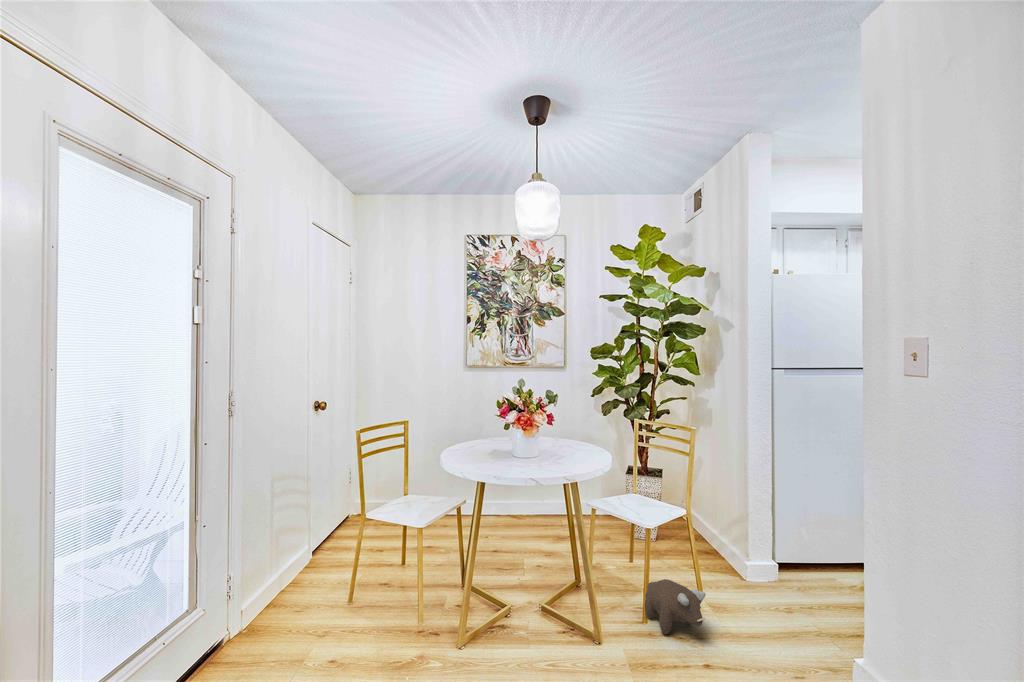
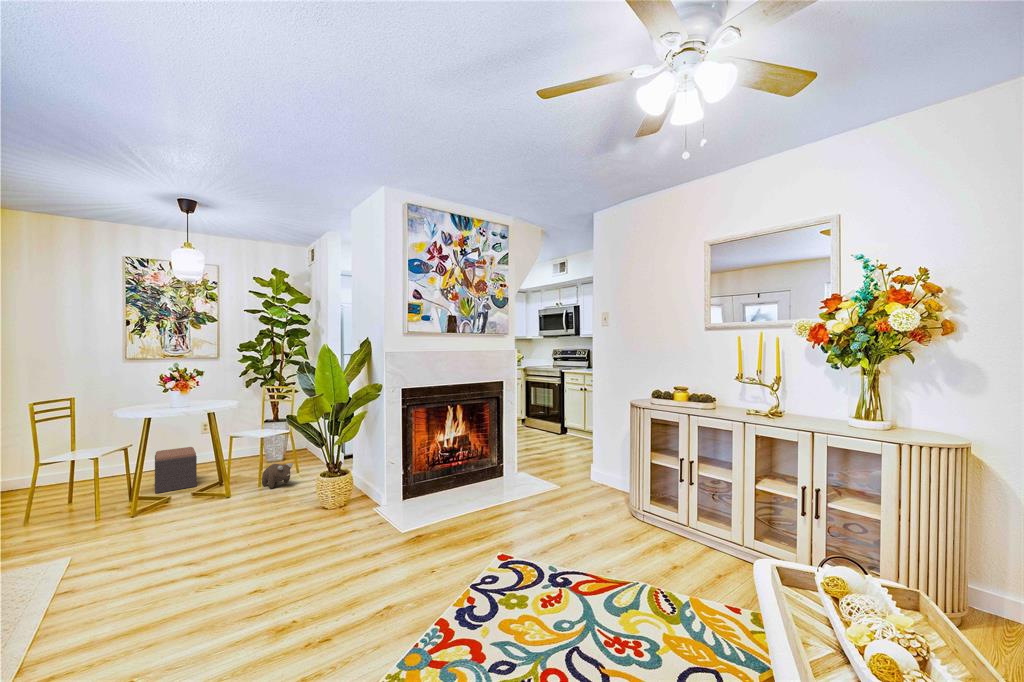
footstool: none [493,504,544,577] -> present [155,447,197,493]

